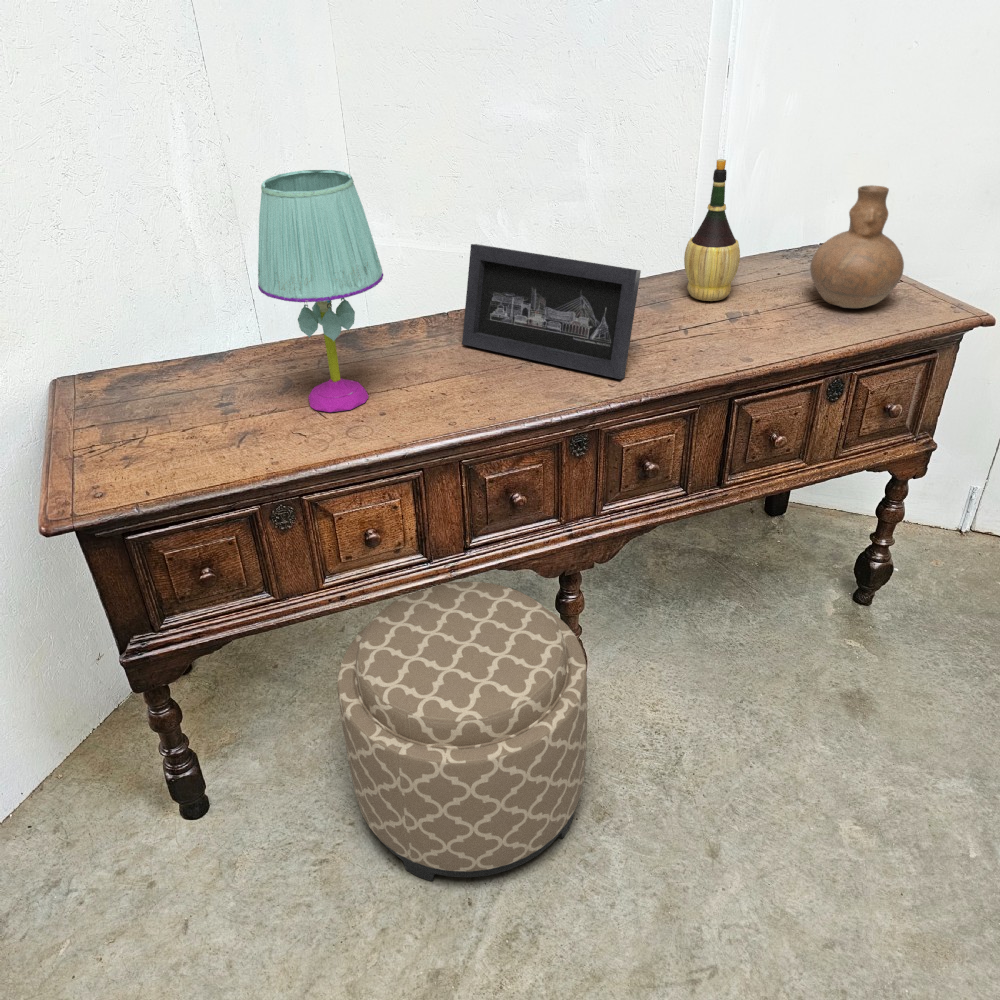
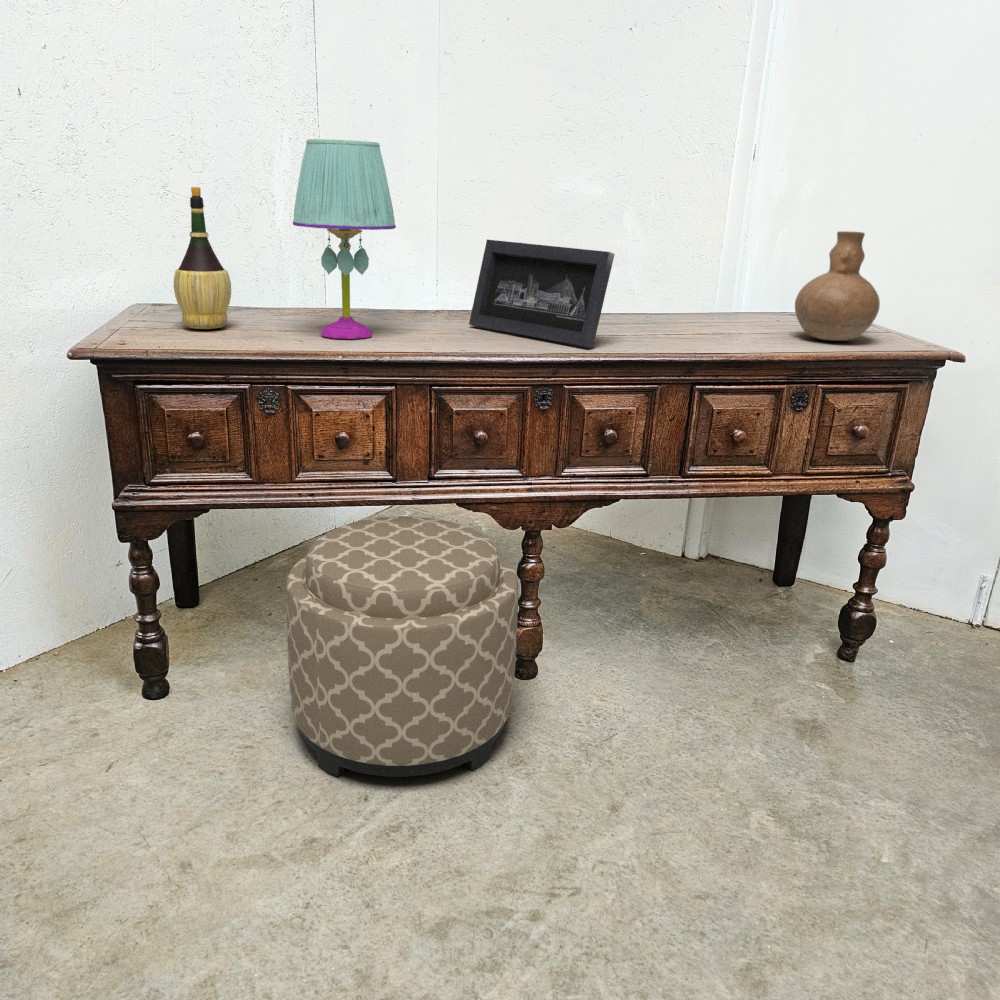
wine bottle: present [684,159,740,301] -> present [174,187,231,329]

